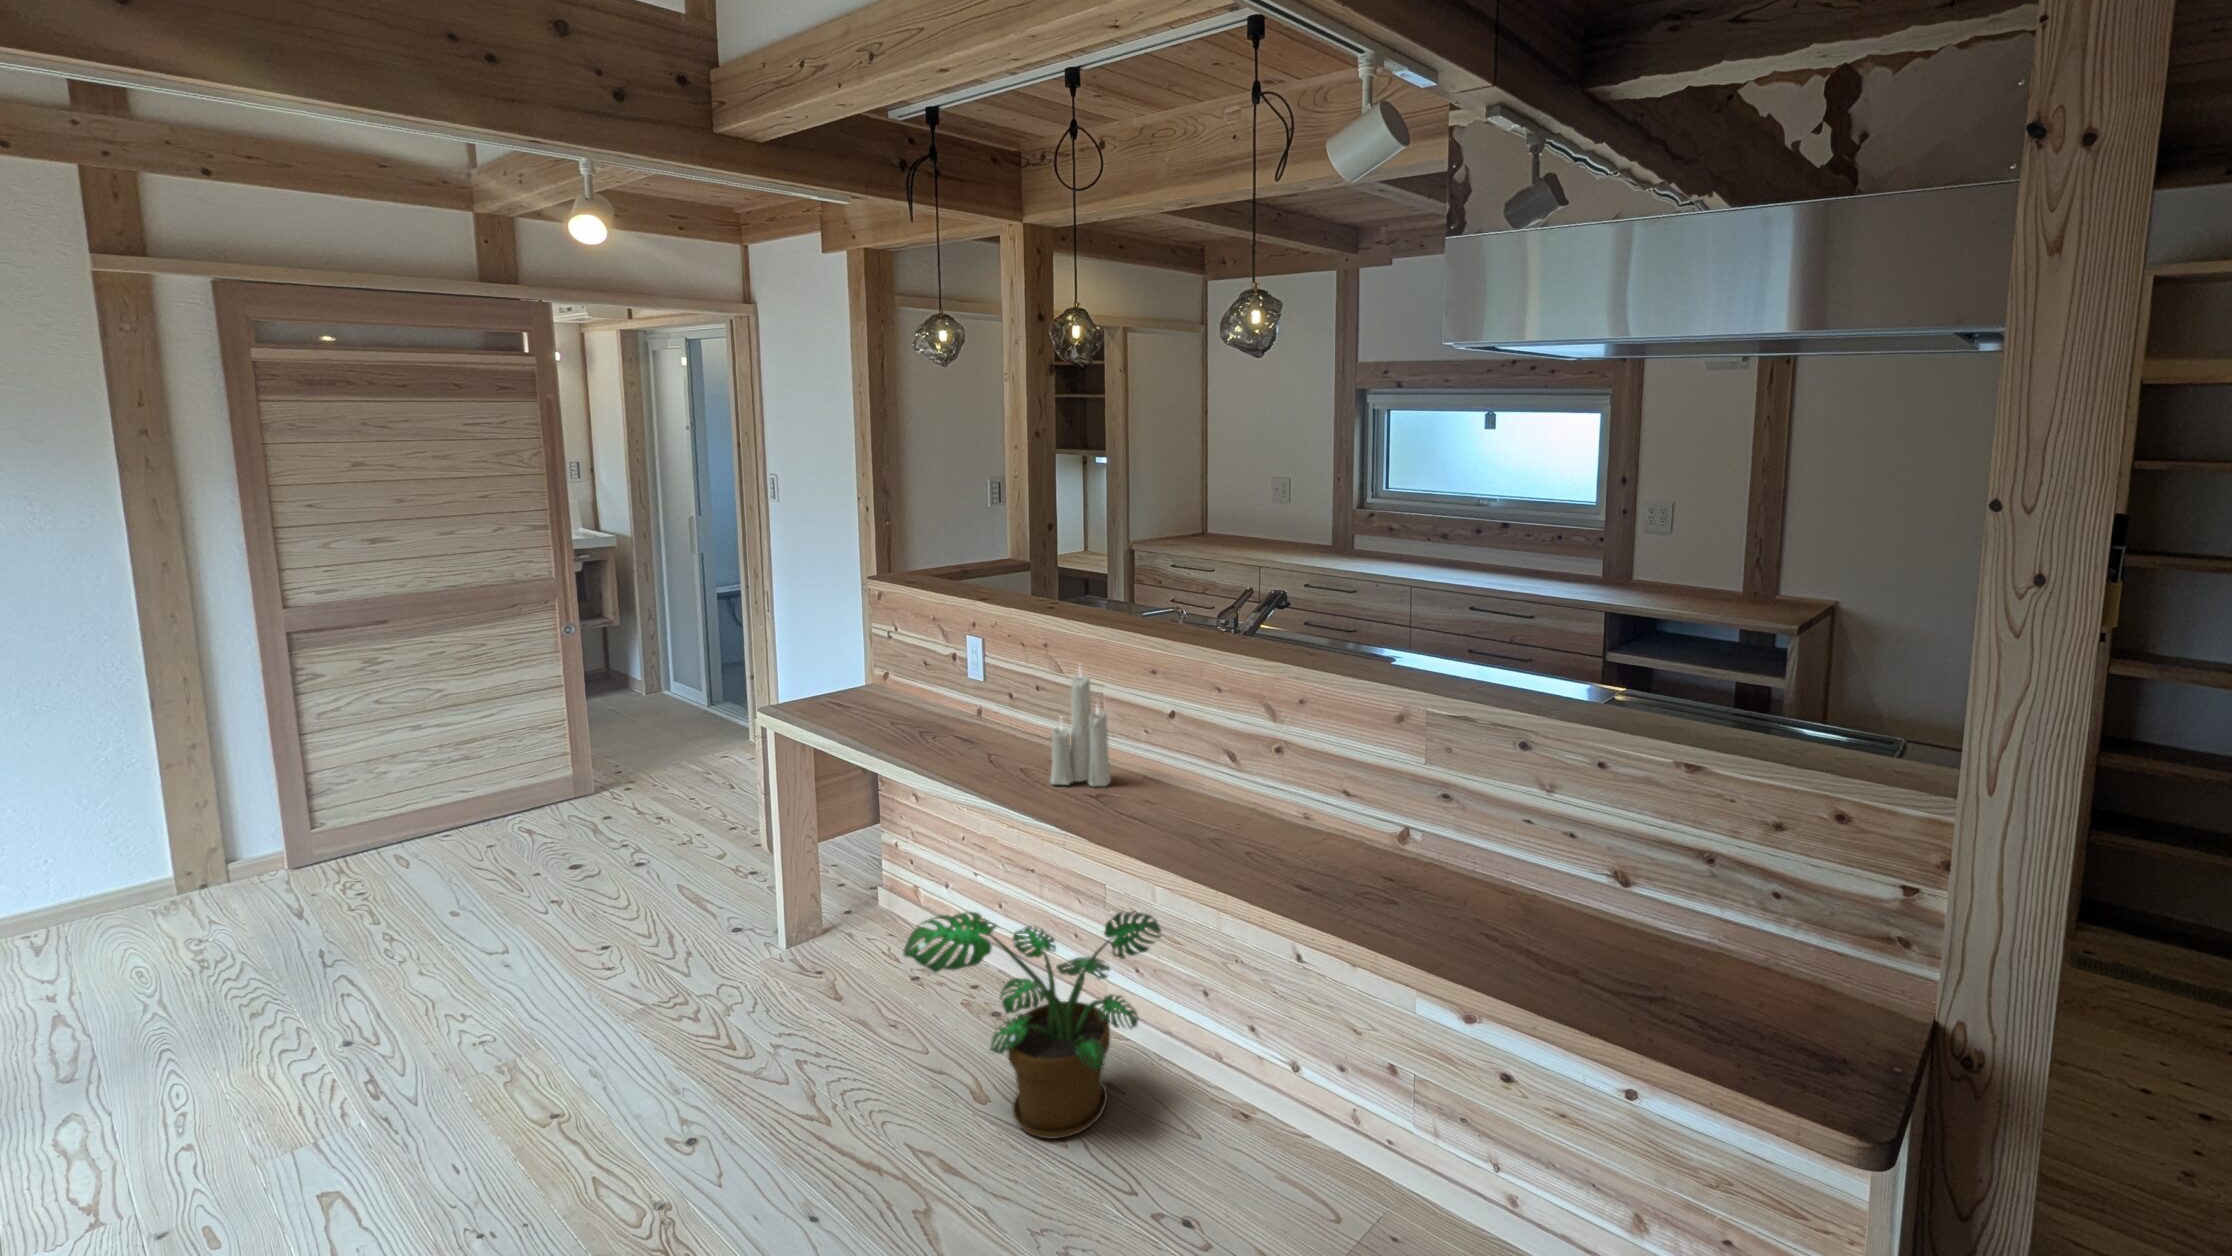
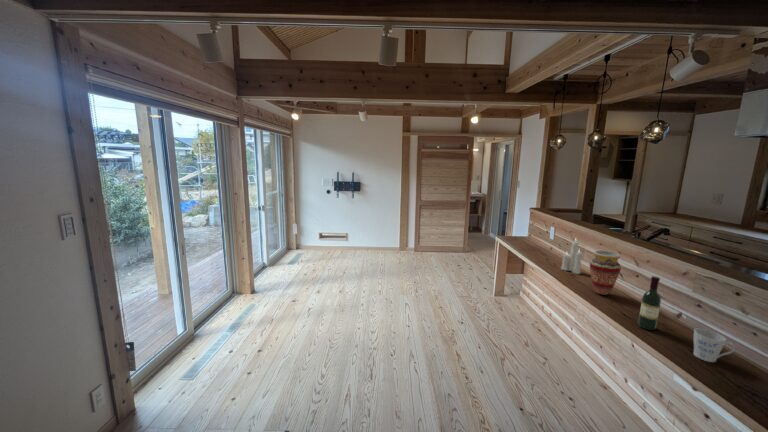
vase: none [1163,696,1244,839] -> present [590,251,621,295]
wine bottle: none [1348,752,1391,915] -> present [638,276,661,330]
mug: none [1487,864,1563,953] -> present [694,329,735,362]
potted plant: present [903,912,1161,1139] -> none [512,293,589,364]

